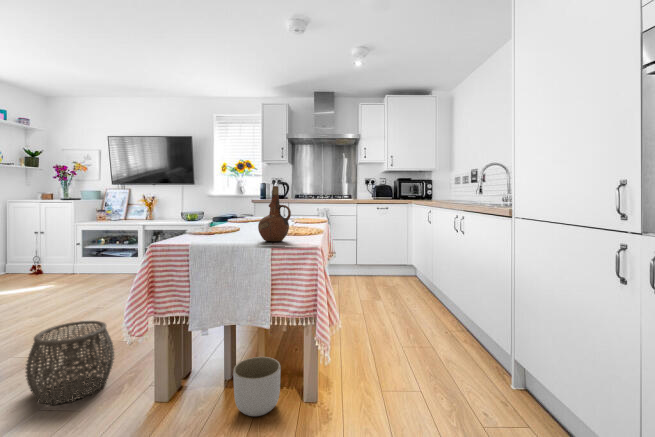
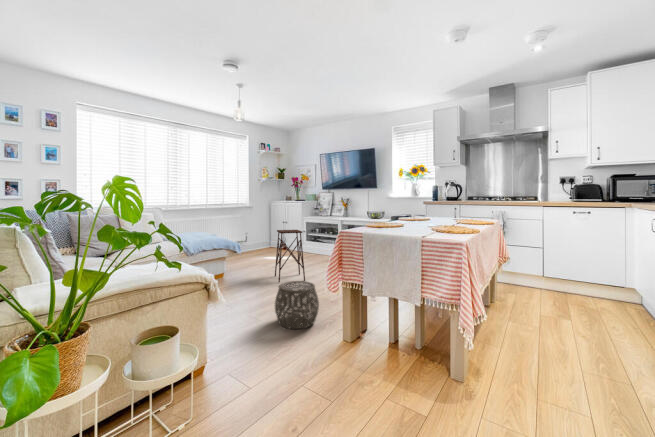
ceramic pitcher: present [258,186,291,241] -> none [414,193,442,237]
side table: none [27,241,87,327] -> present [275,230,305,282]
planter: present [233,357,281,416] -> none [392,327,430,372]

